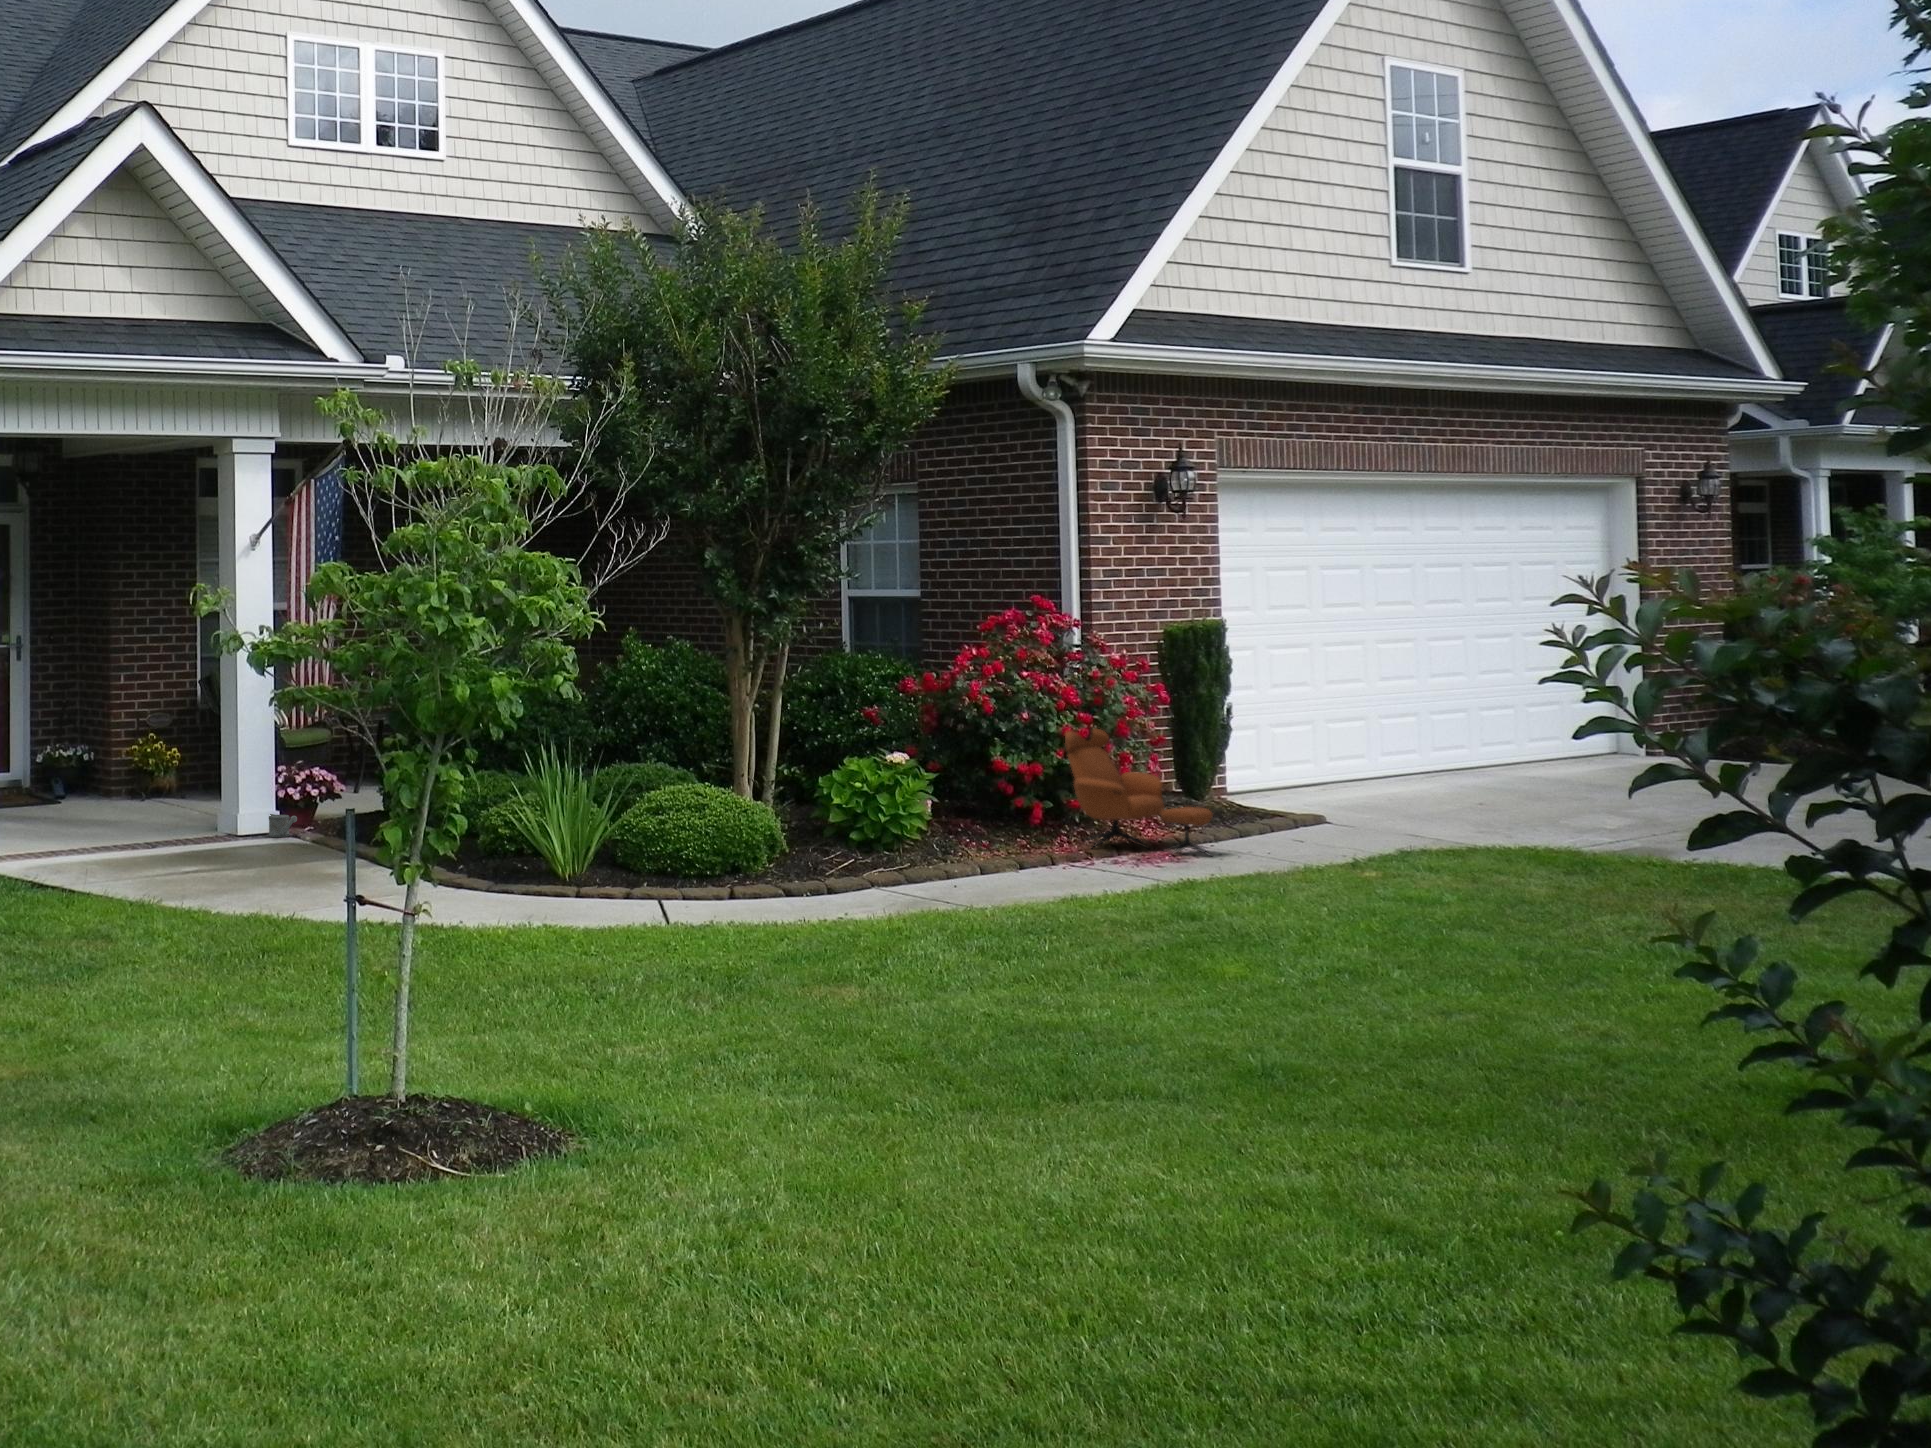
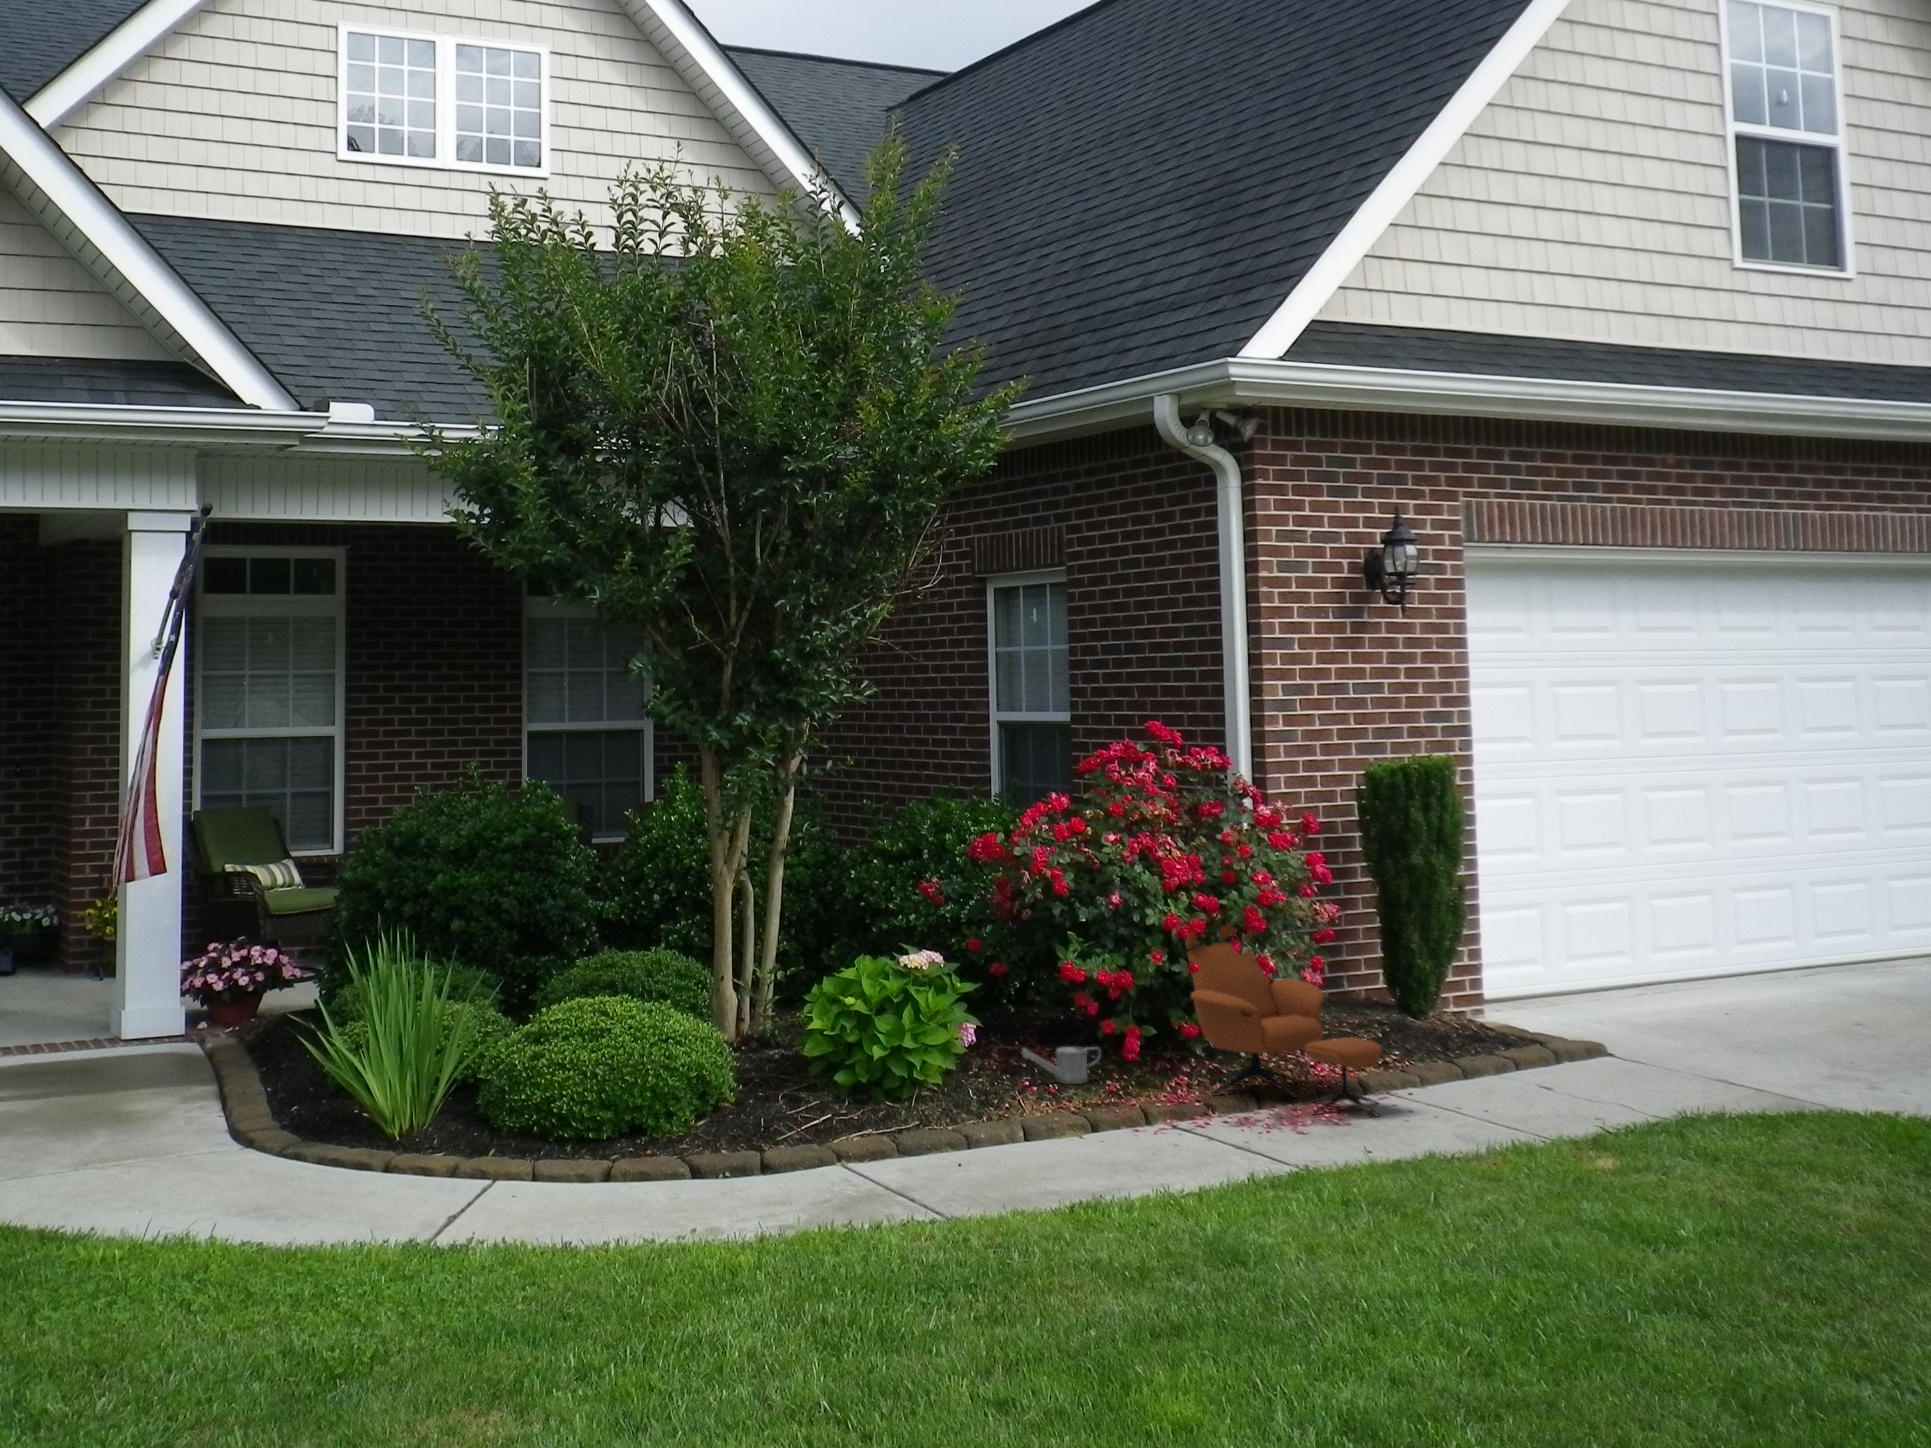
watering can: present [269,814,297,837] -> present [1022,1047,1101,1084]

